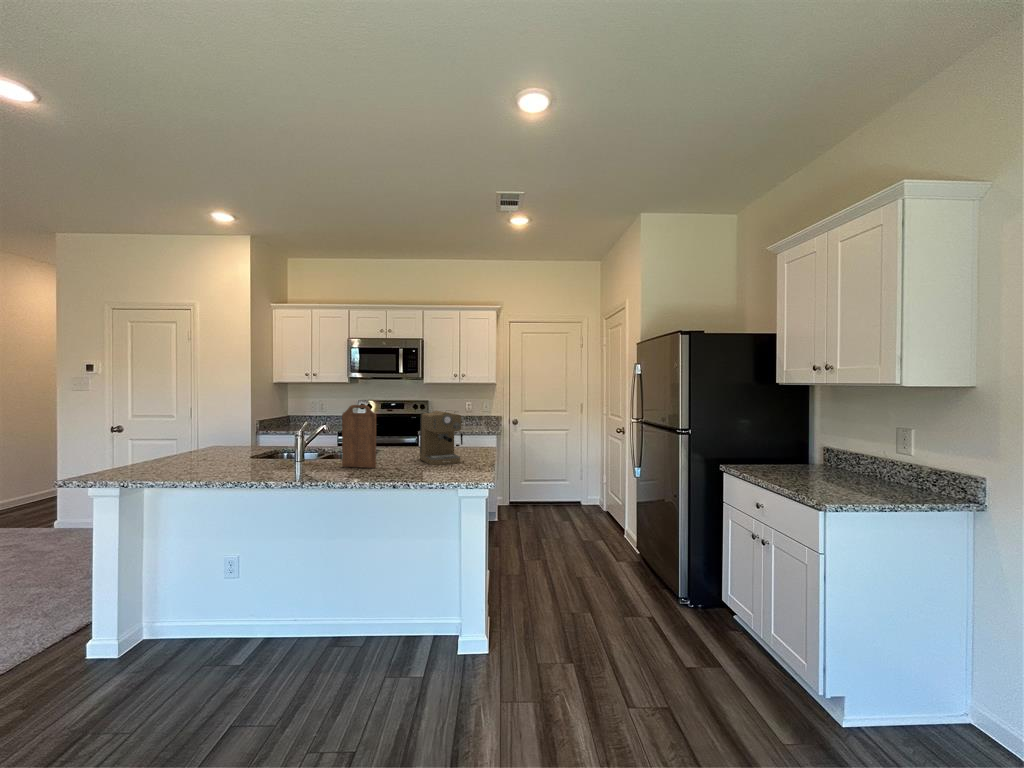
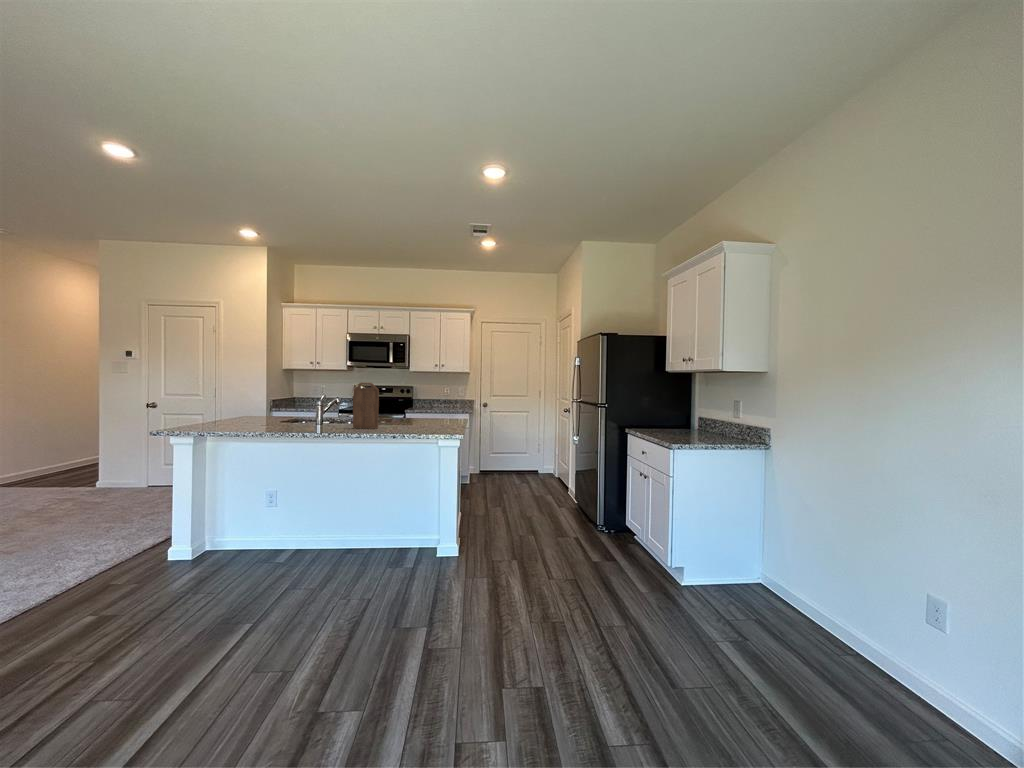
coffee maker: present [420,411,463,465] -> none [410,389,442,428]

